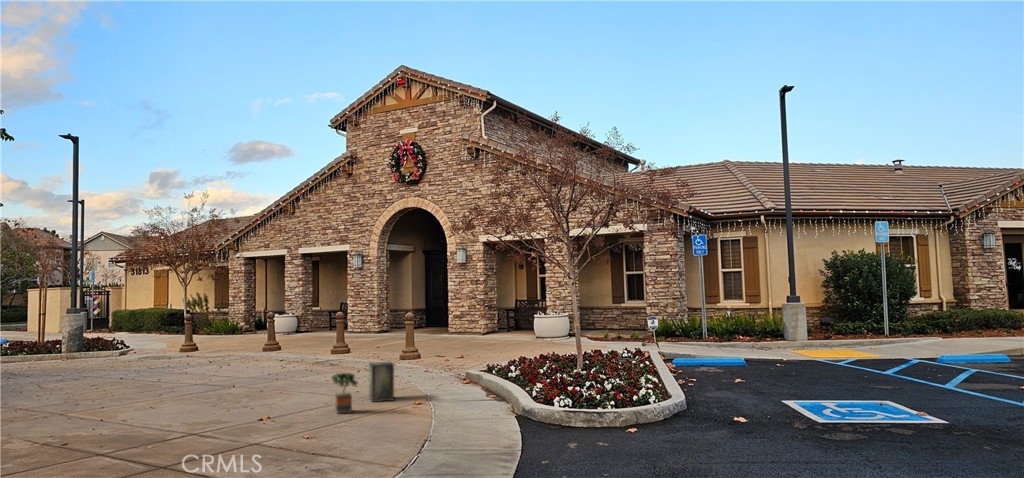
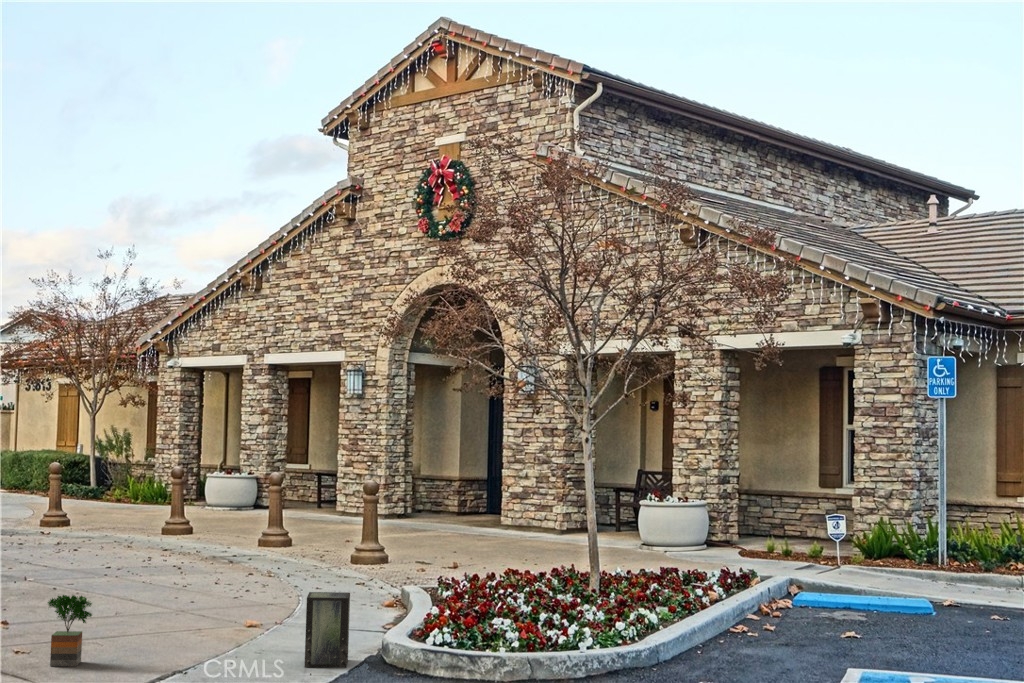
storage box: present [369,362,394,402] -> present [305,592,350,668]

